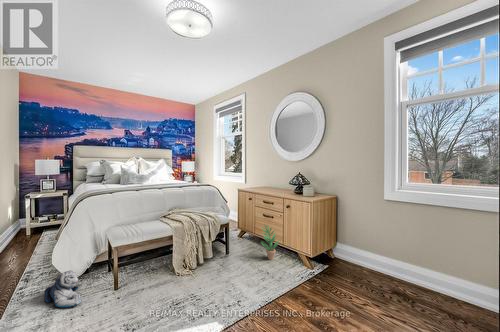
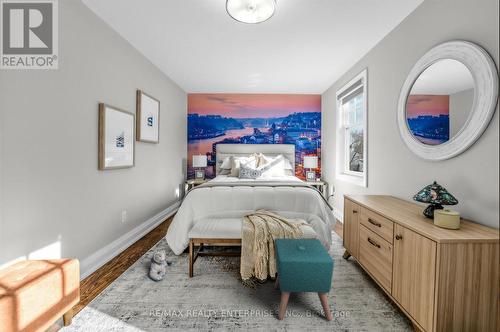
ottoman: none [206,220,258,283] -> present [274,238,334,321]
potted plant: present [262,226,278,260] -> none [351,254,386,312]

